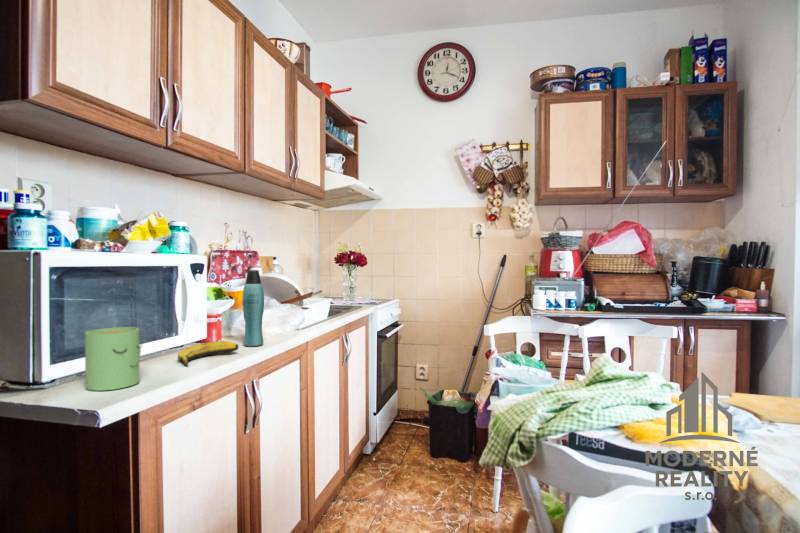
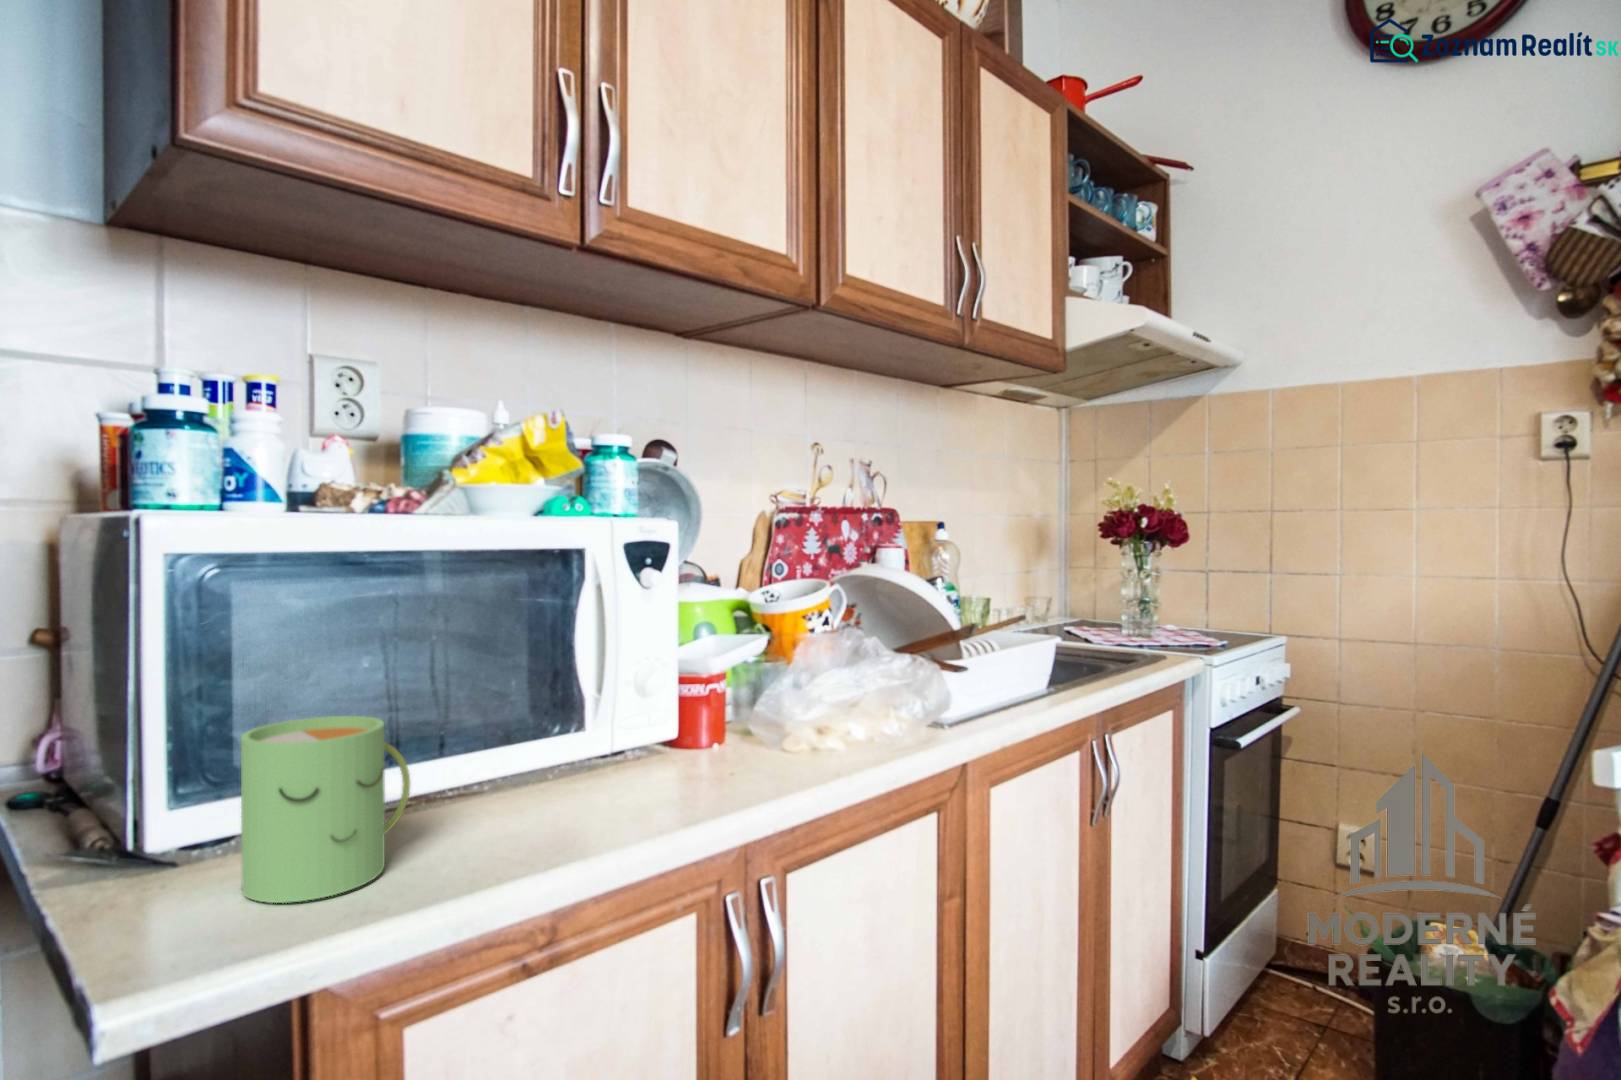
bottle: present [243,270,264,346] -> none [759,559,815,773]
banana: present [178,341,238,366] -> none [547,757,720,833]

